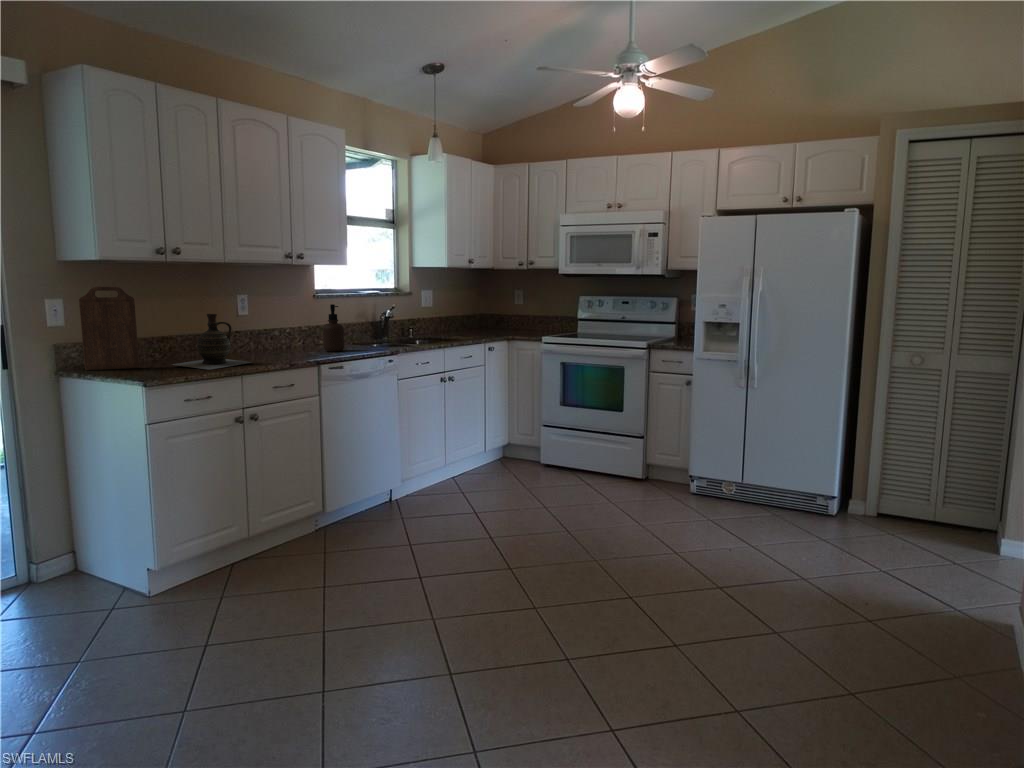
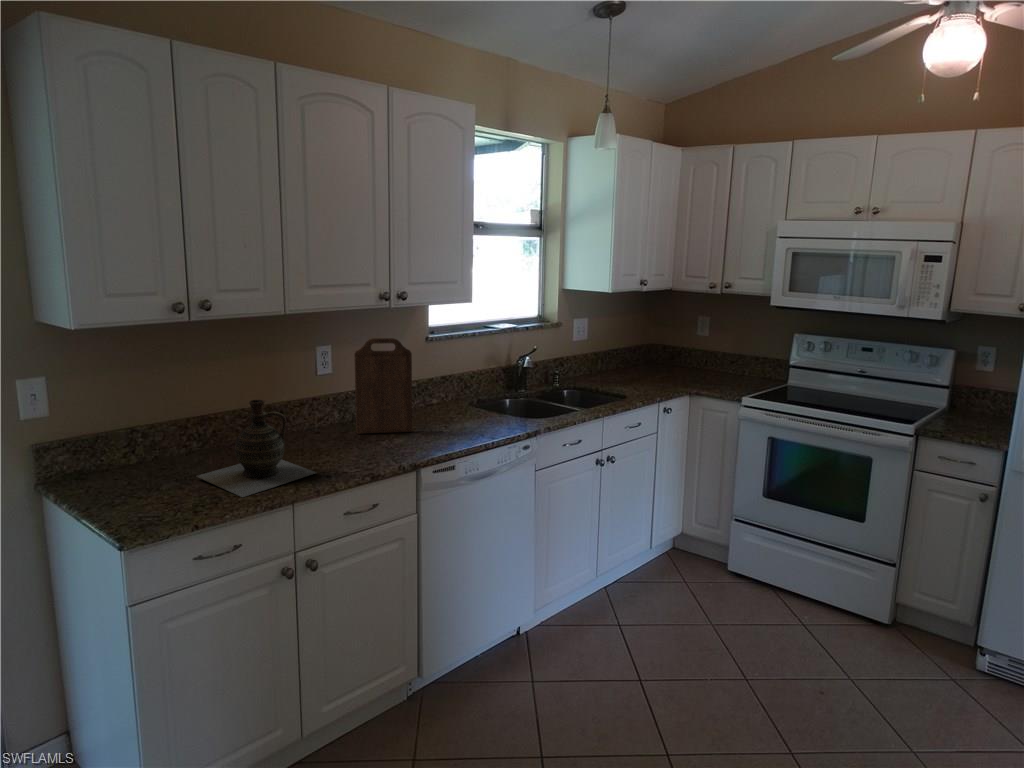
cutting board: present [79,286,139,370] -> present [354,338,412,434]
soap dispenser: present [323,304,344,352] -> none [431,365,460,433]

